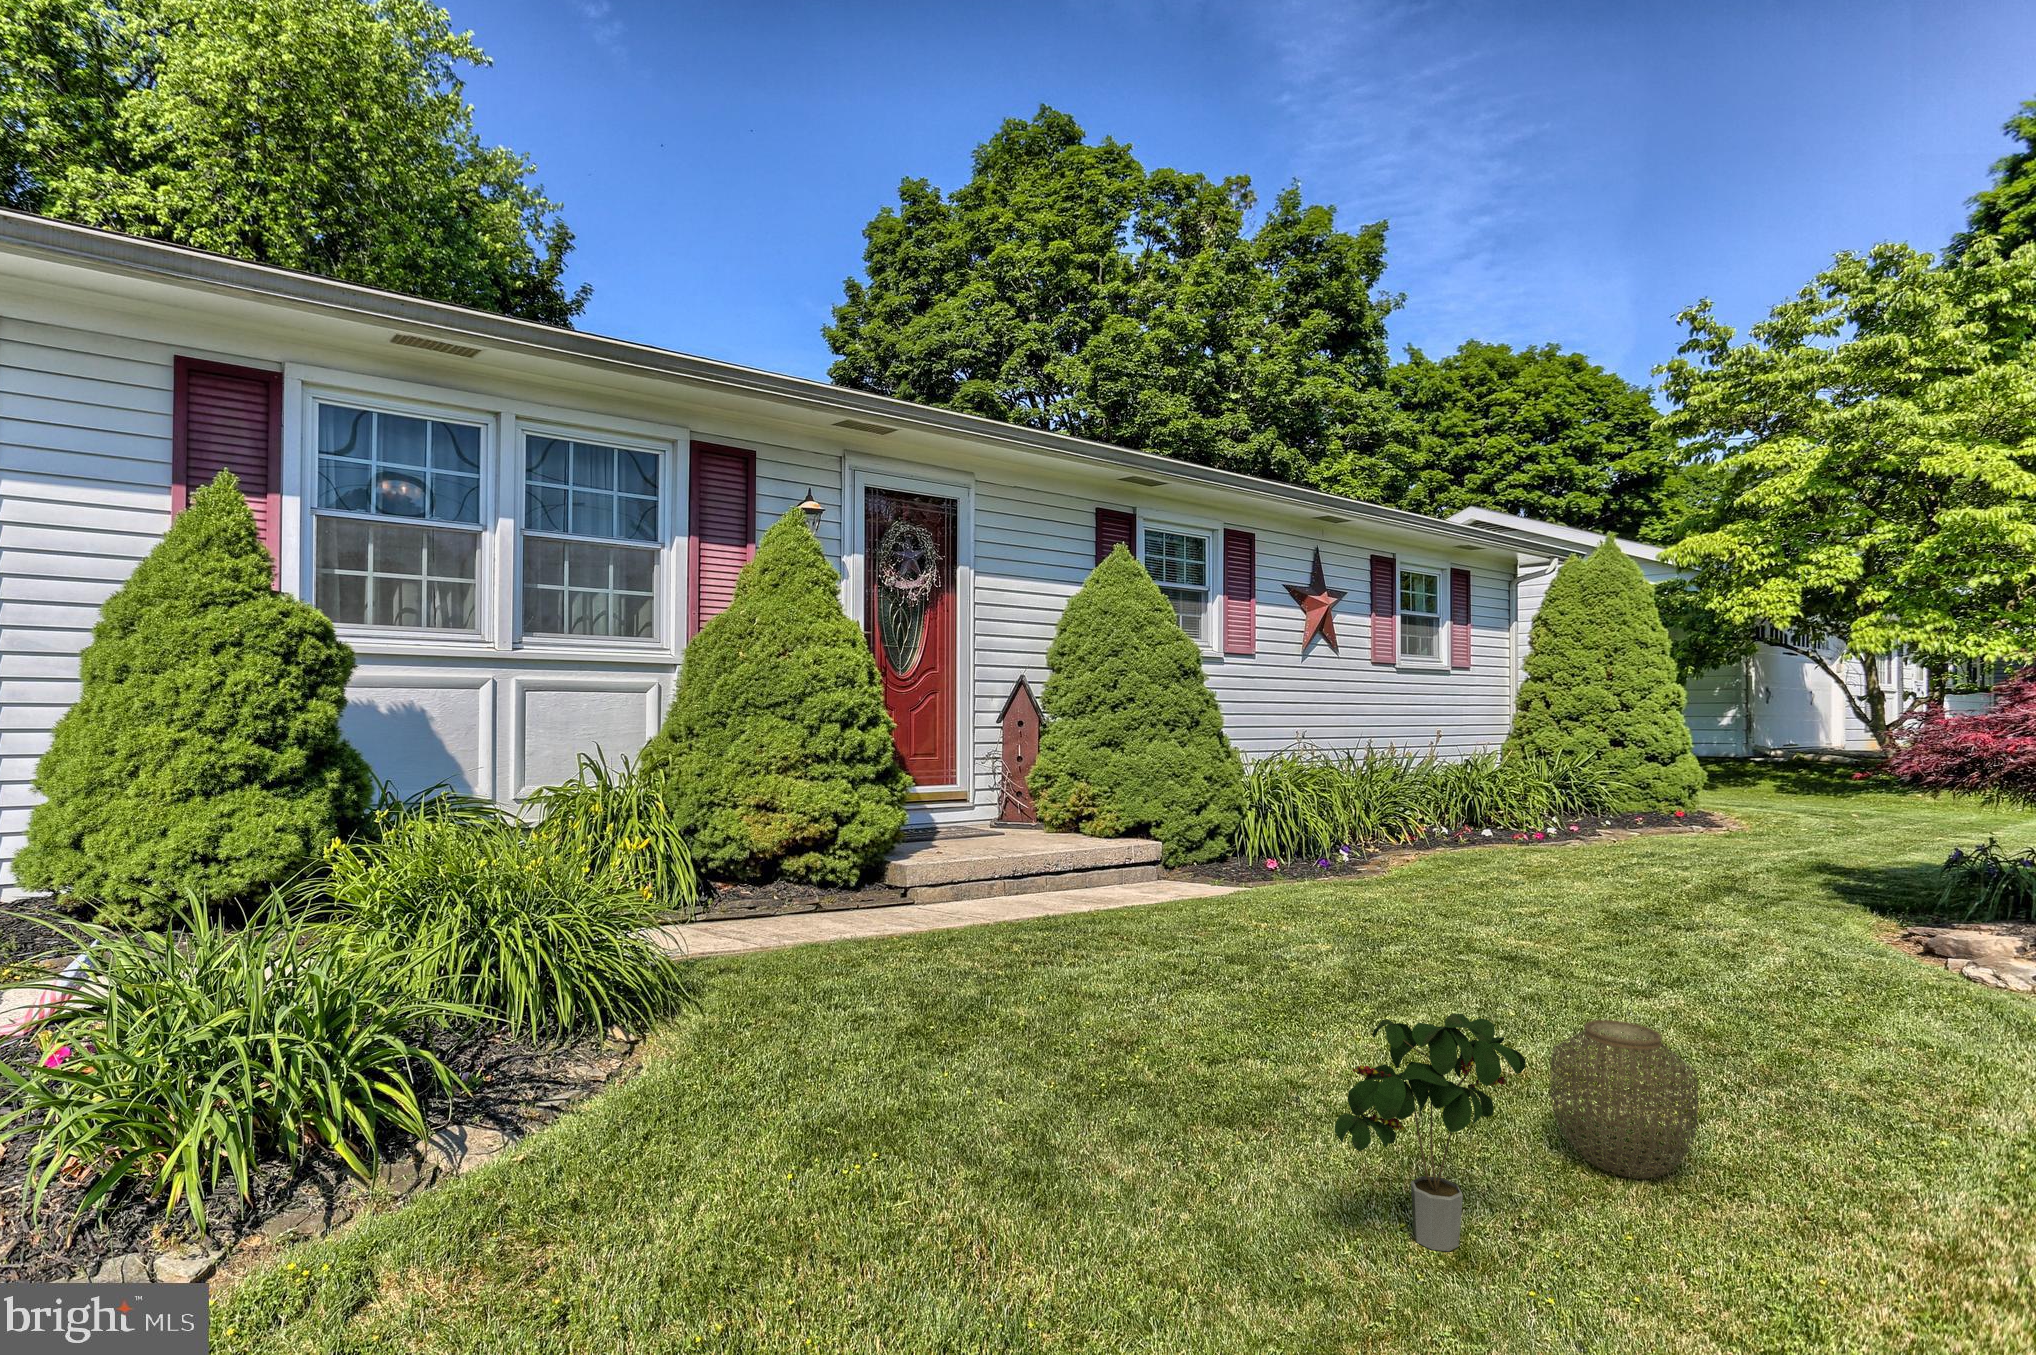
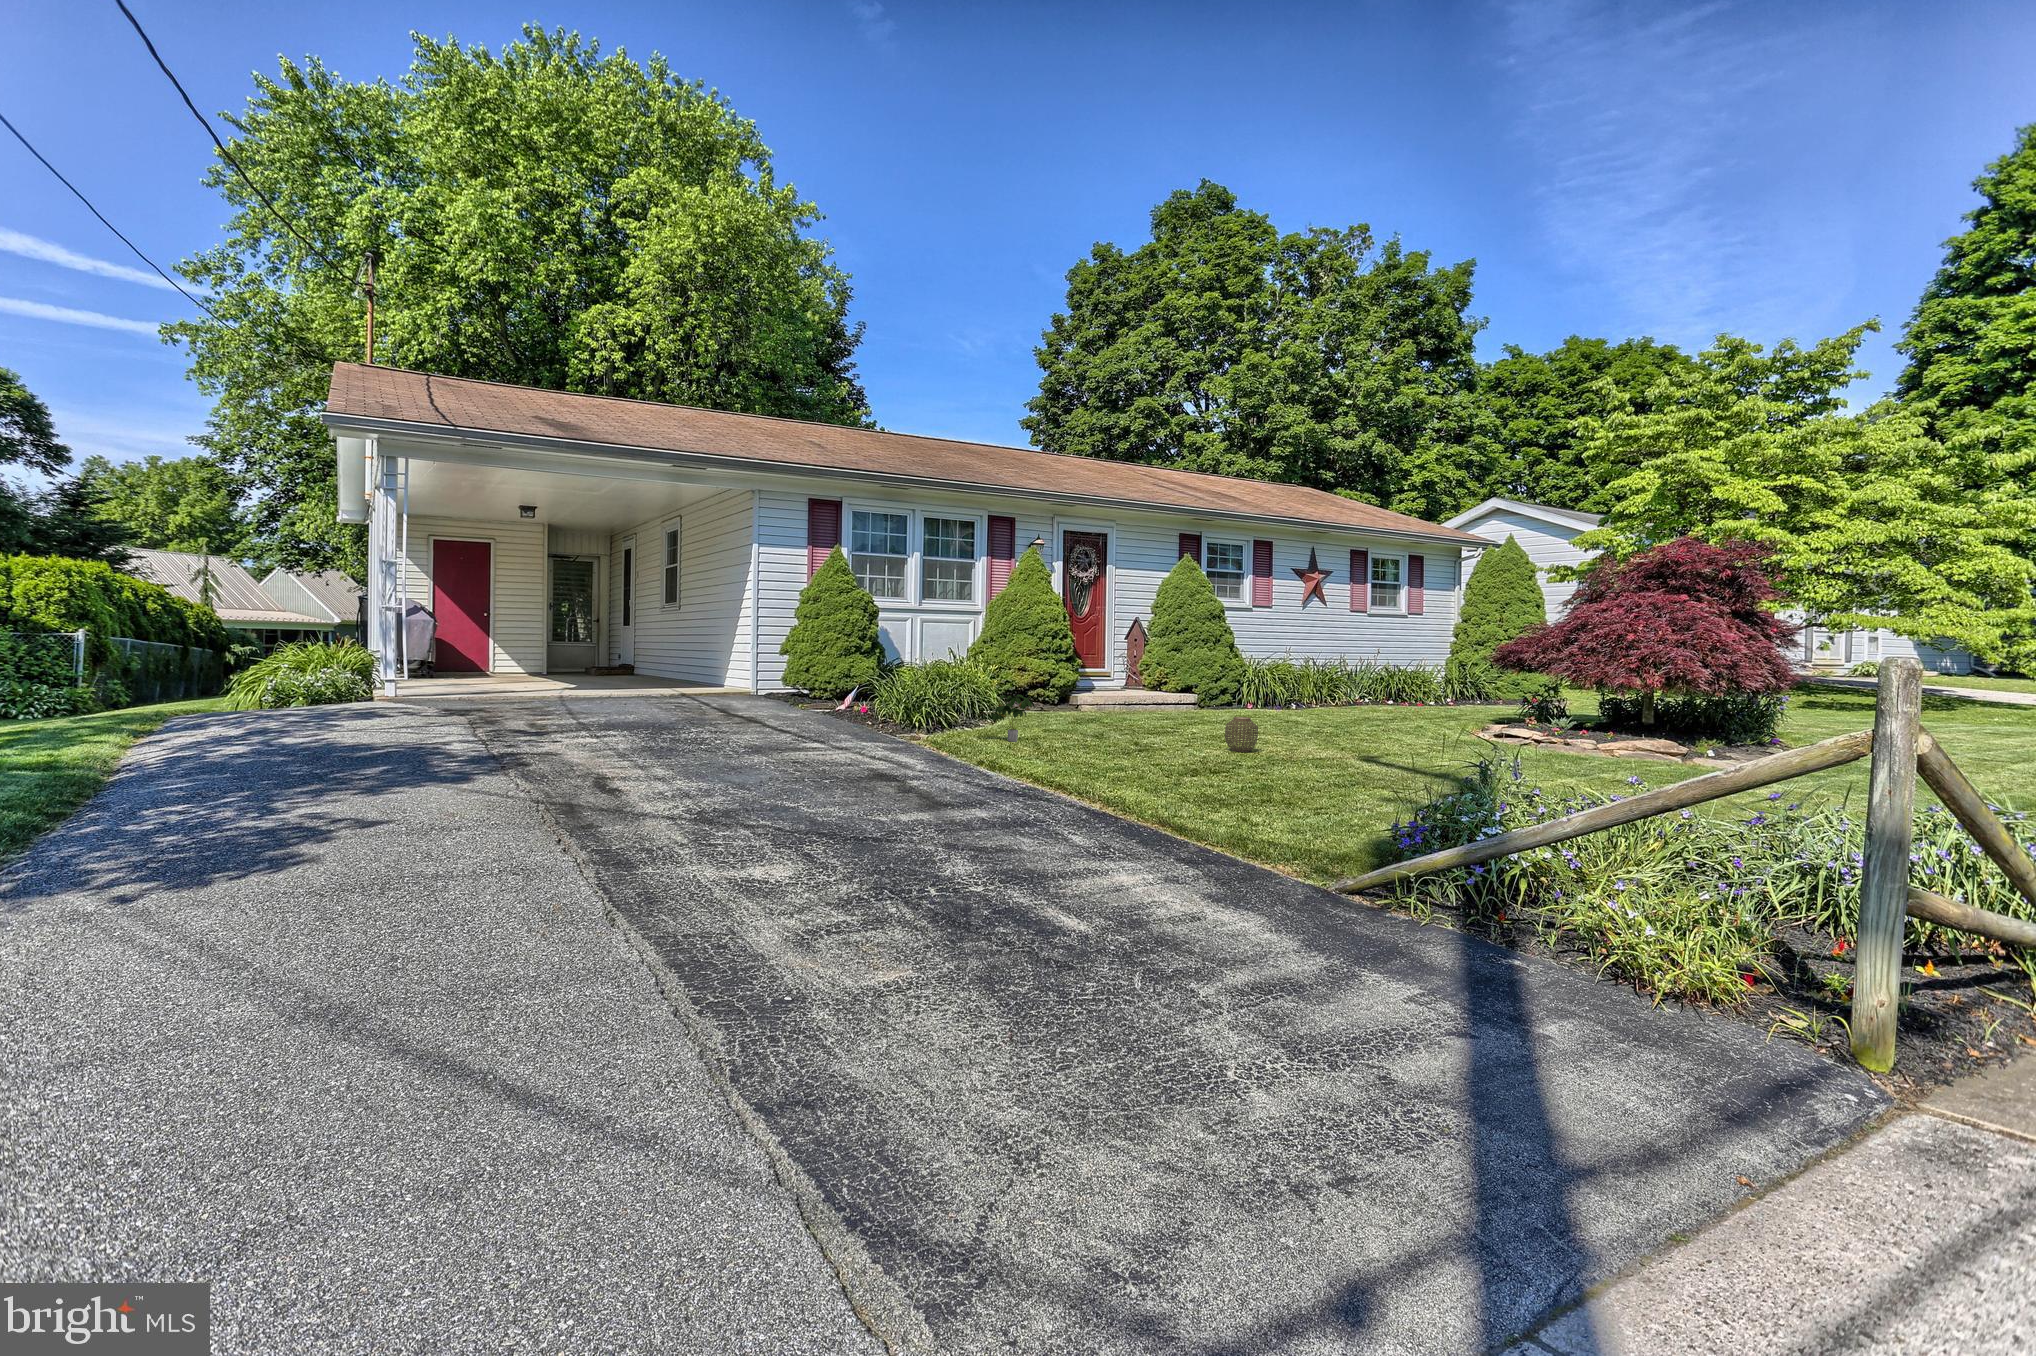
potted plant: present [1335,1013,1526,1251] -> present [991,695,1035,742]

